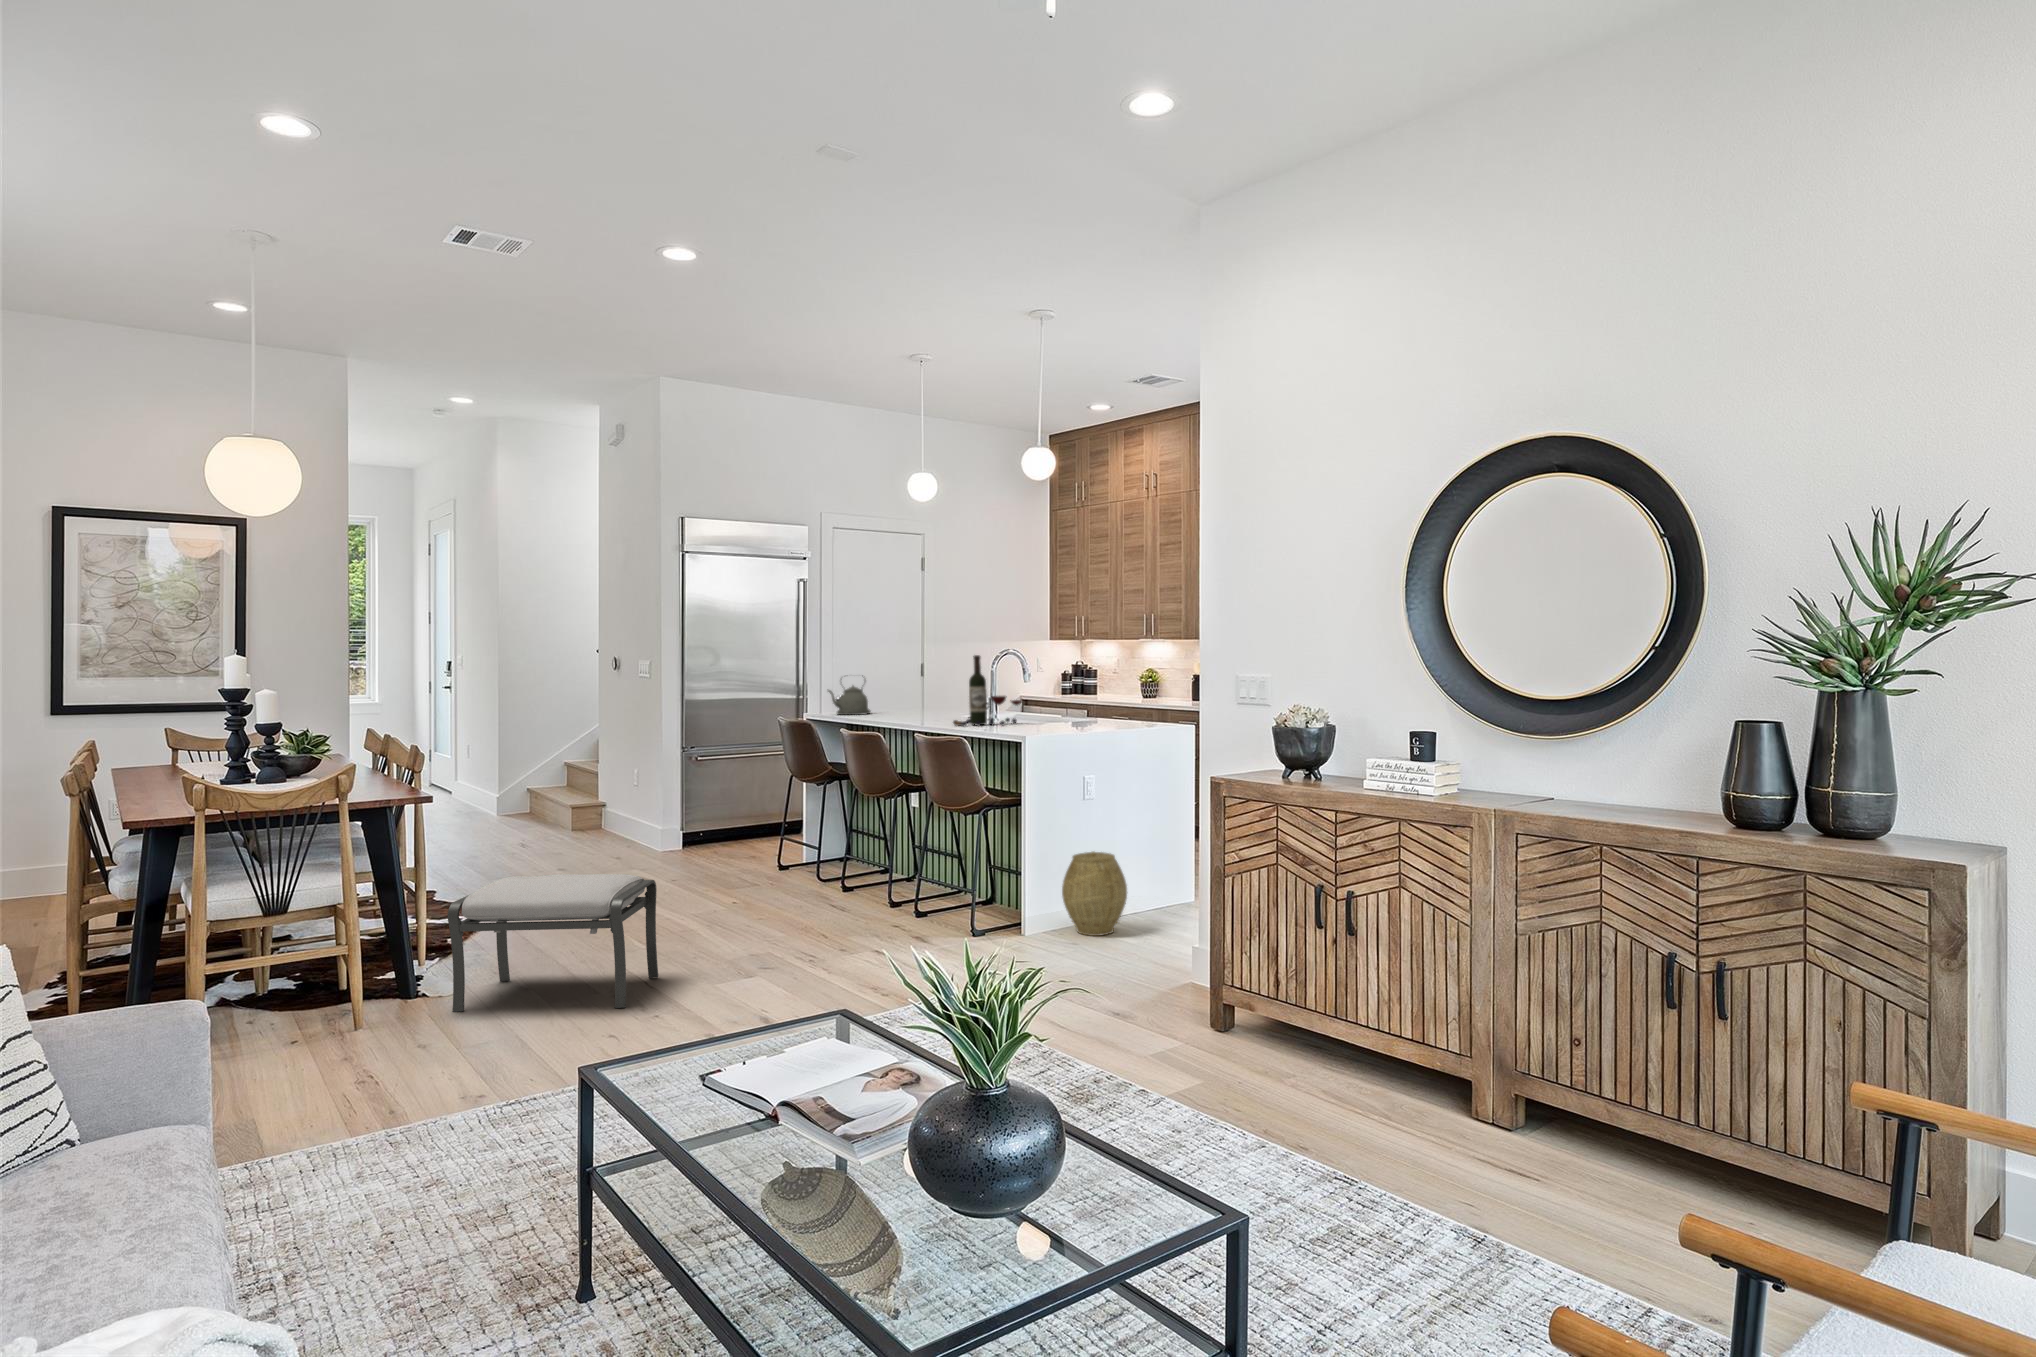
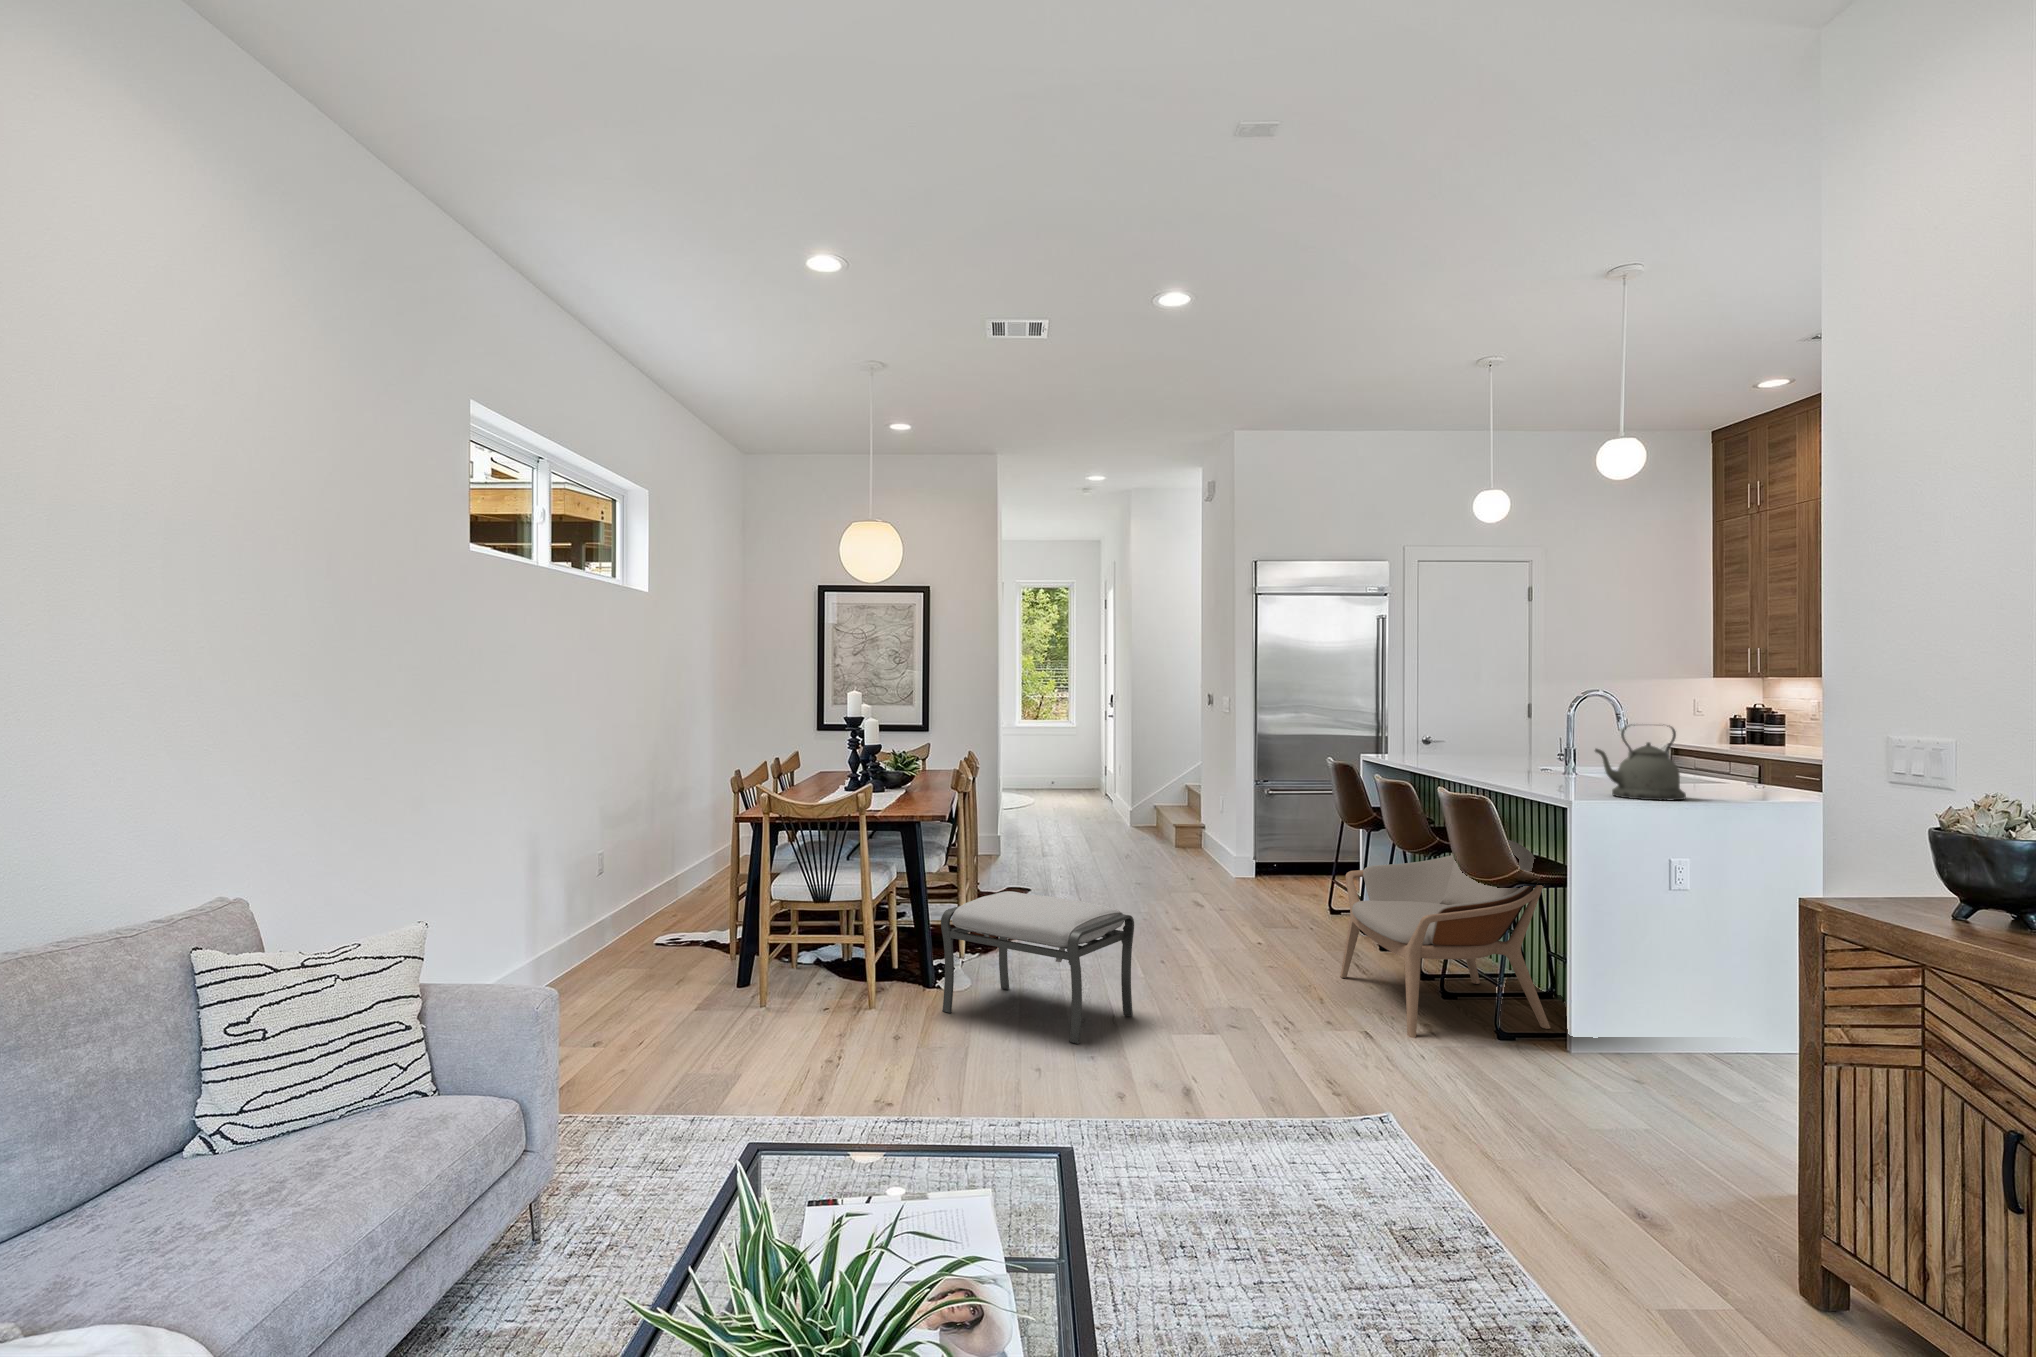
wine bottle: present [953,655,1022,726] -> none [1516,696,1613,785]
kettle: present [828,686,871,715] -> present [1595,725,1686,800]
armchair: none [819,776,998,947] -> present [1340,840,1550,1038]
woven basket: present [1062,851,1127,936] -> none [1635,963,1737,1080]

